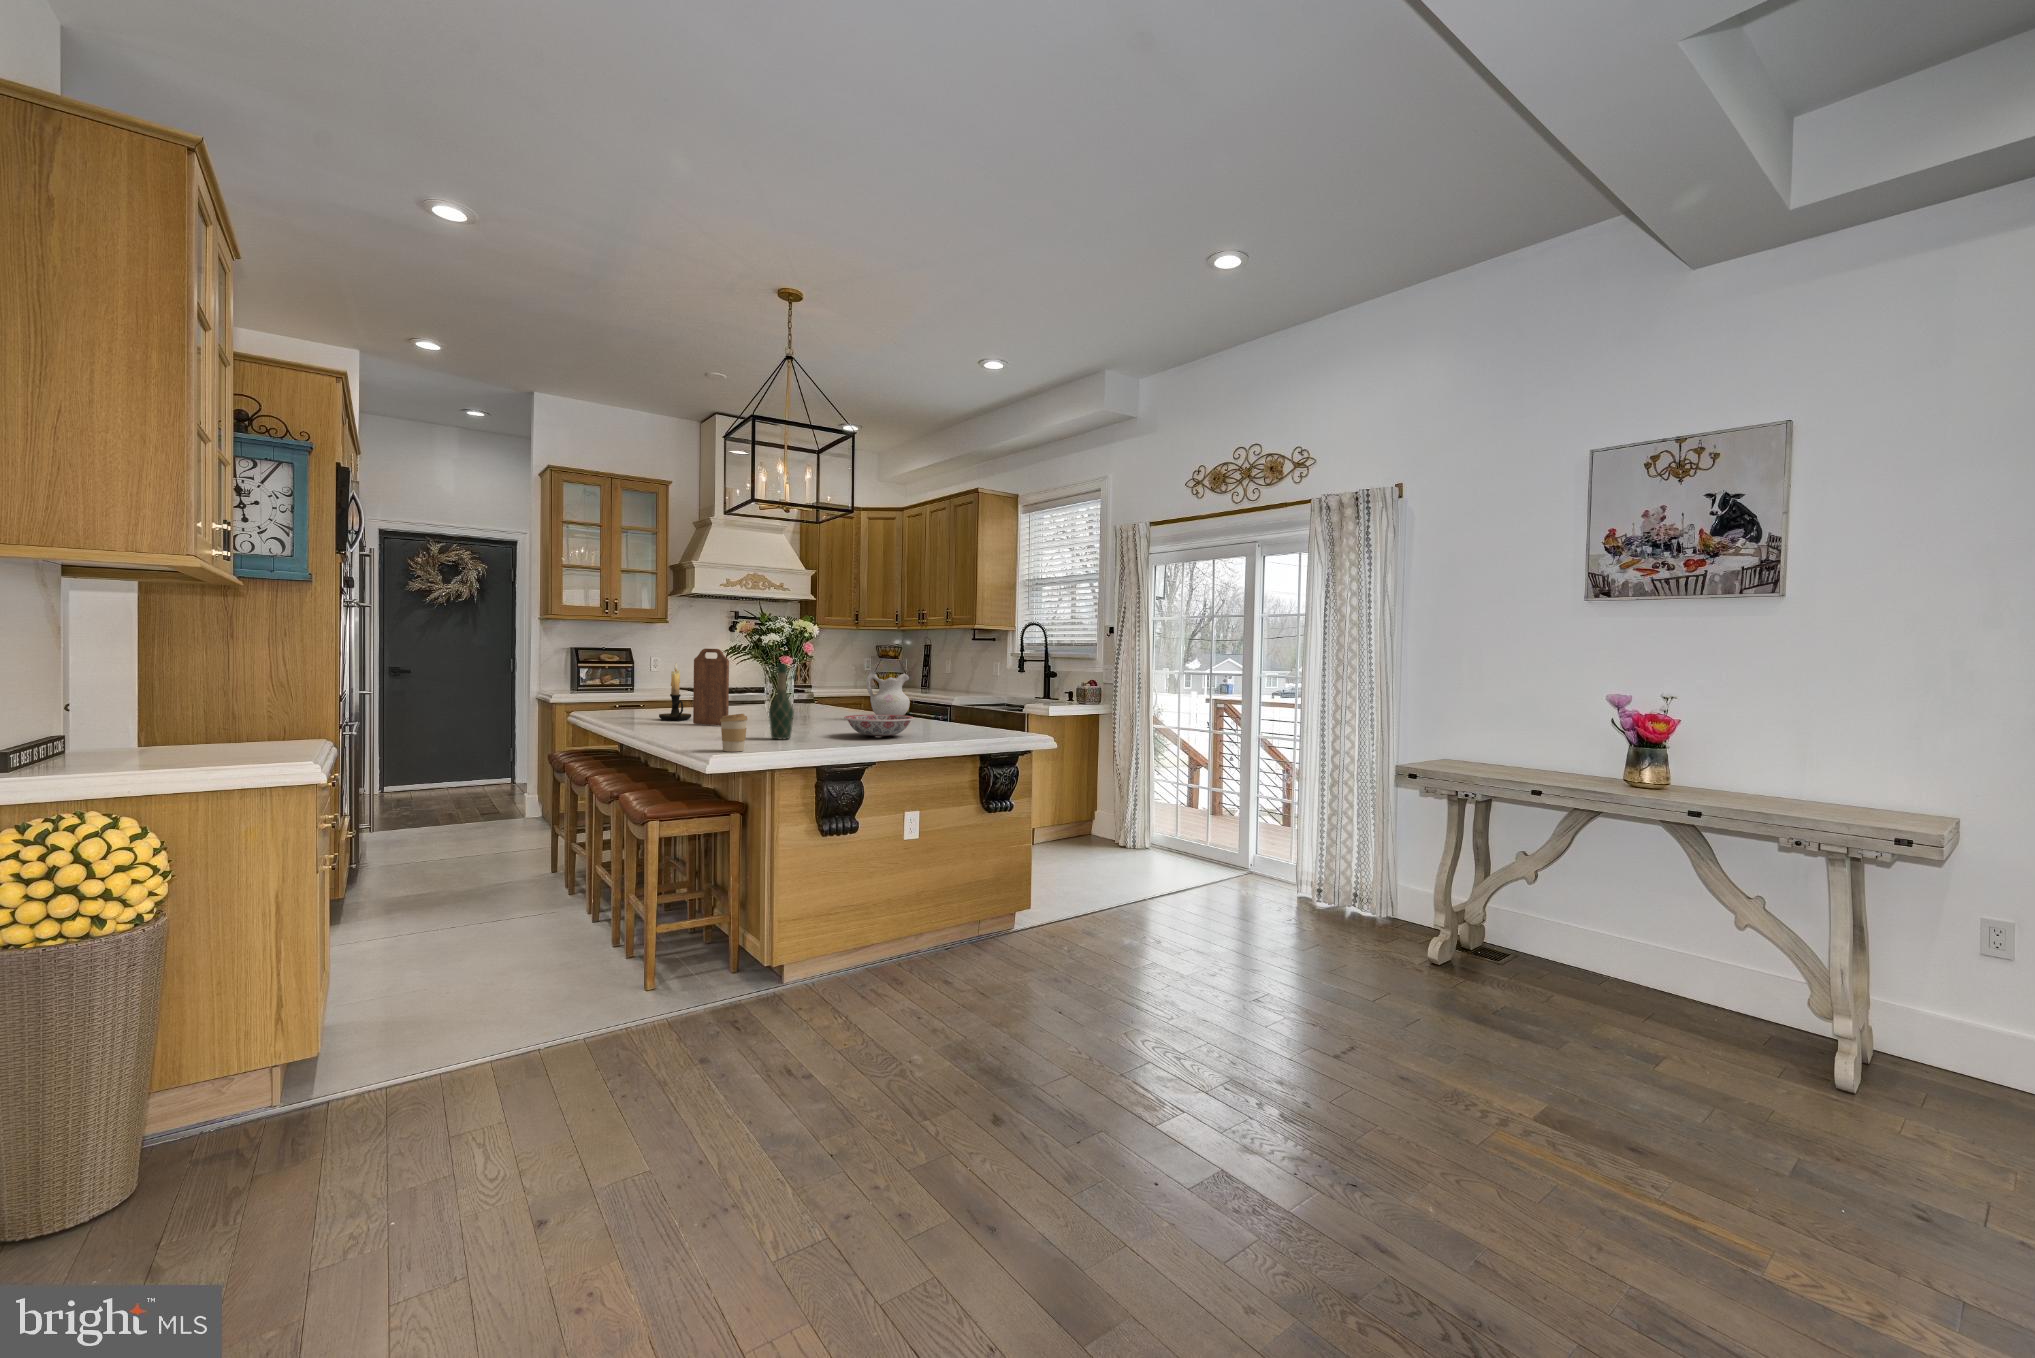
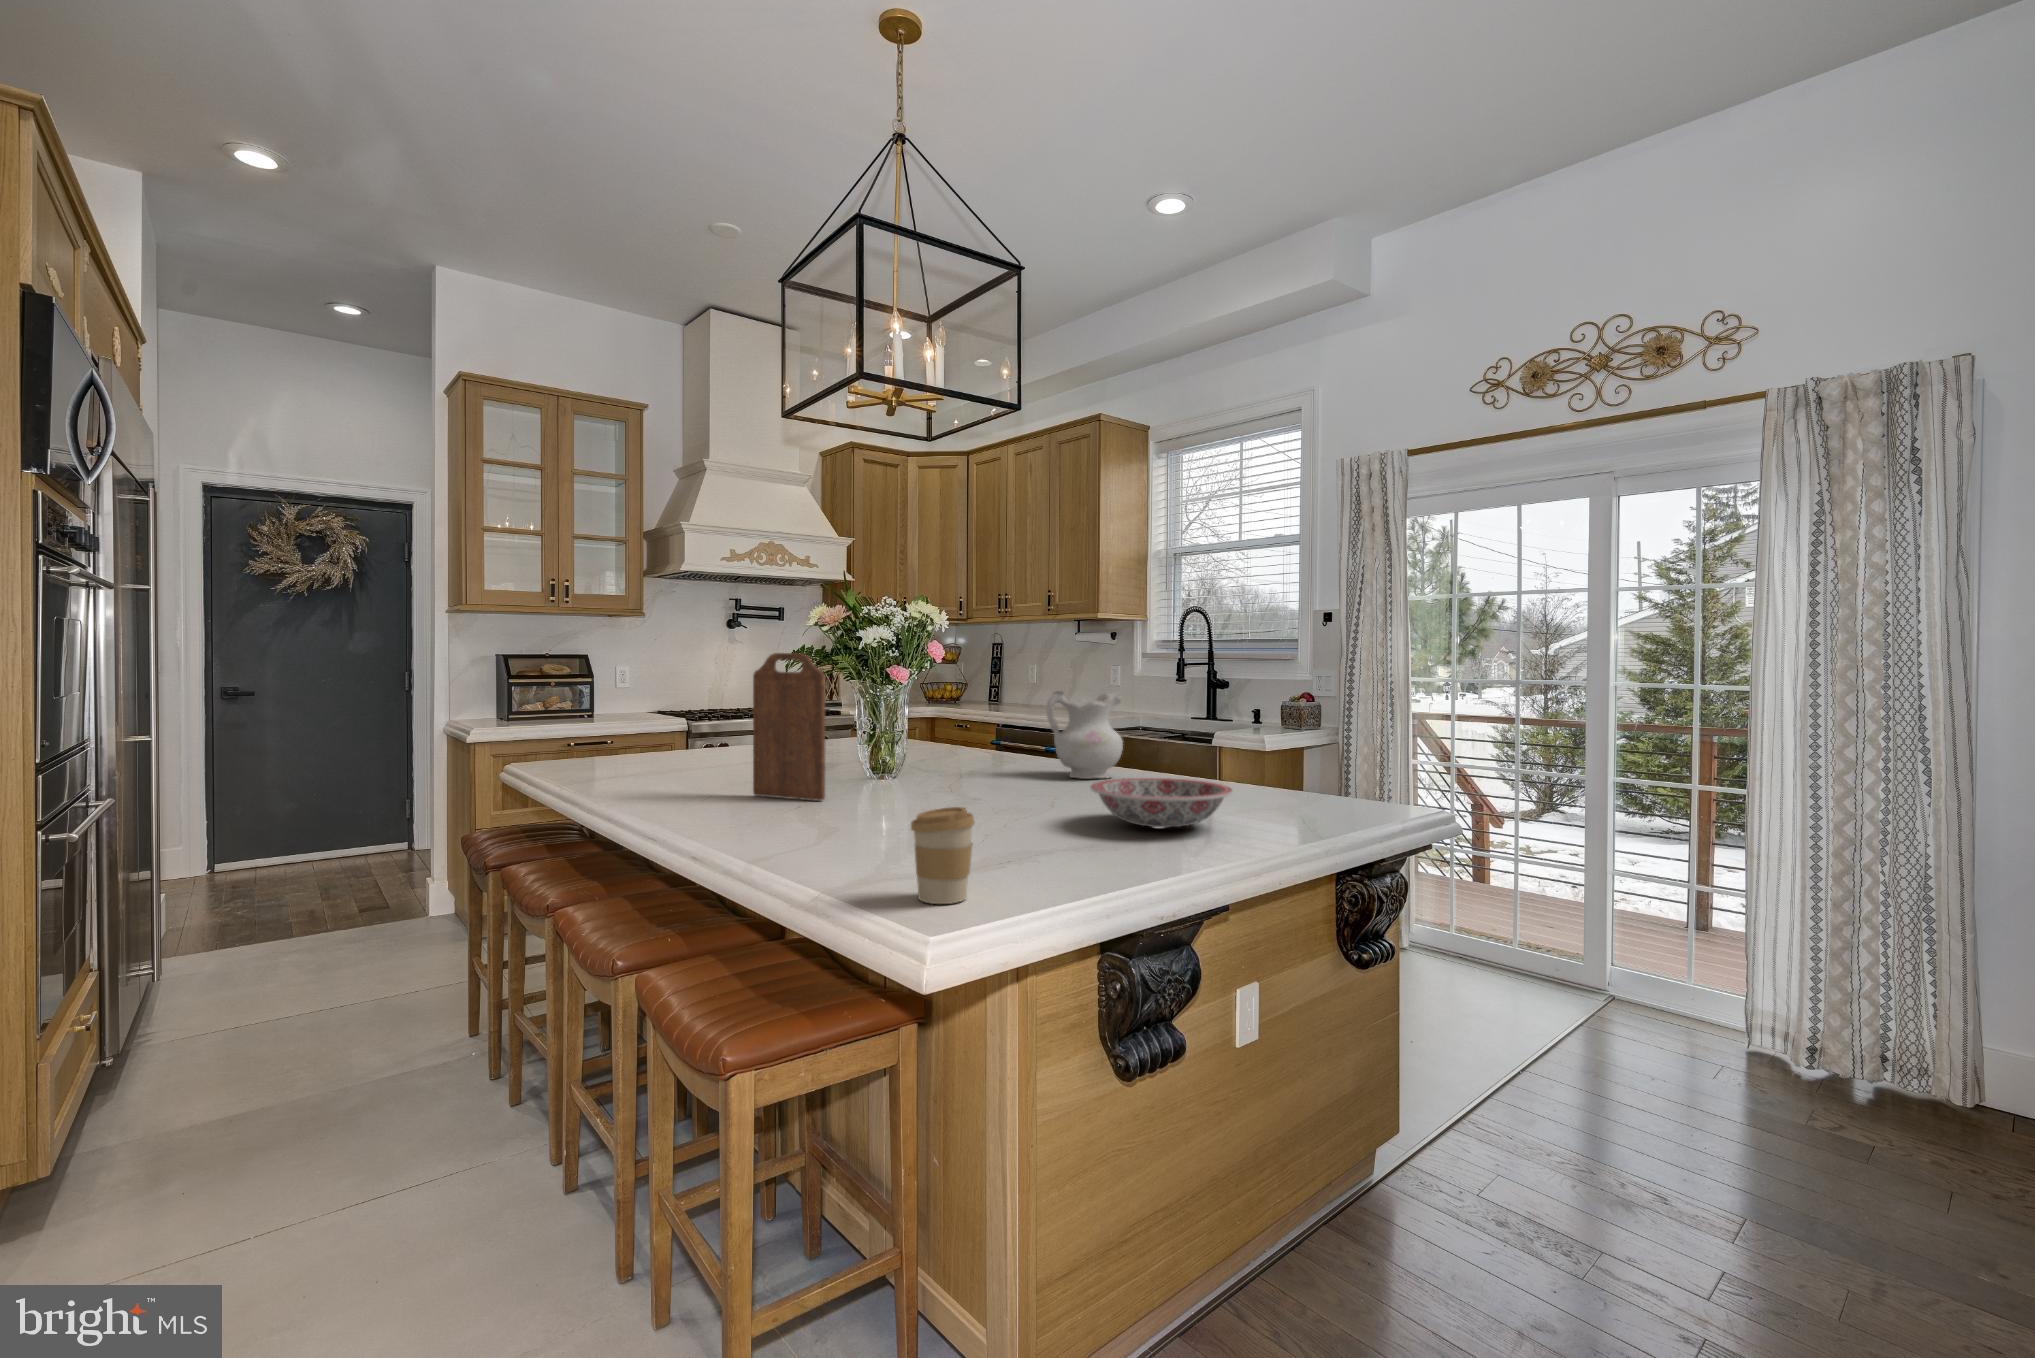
candle holder: present [659,663,691,720] -> none [680,678,738,787]
wine bottle: present [769,664,794,739] -> none [957,682,1008,845]

